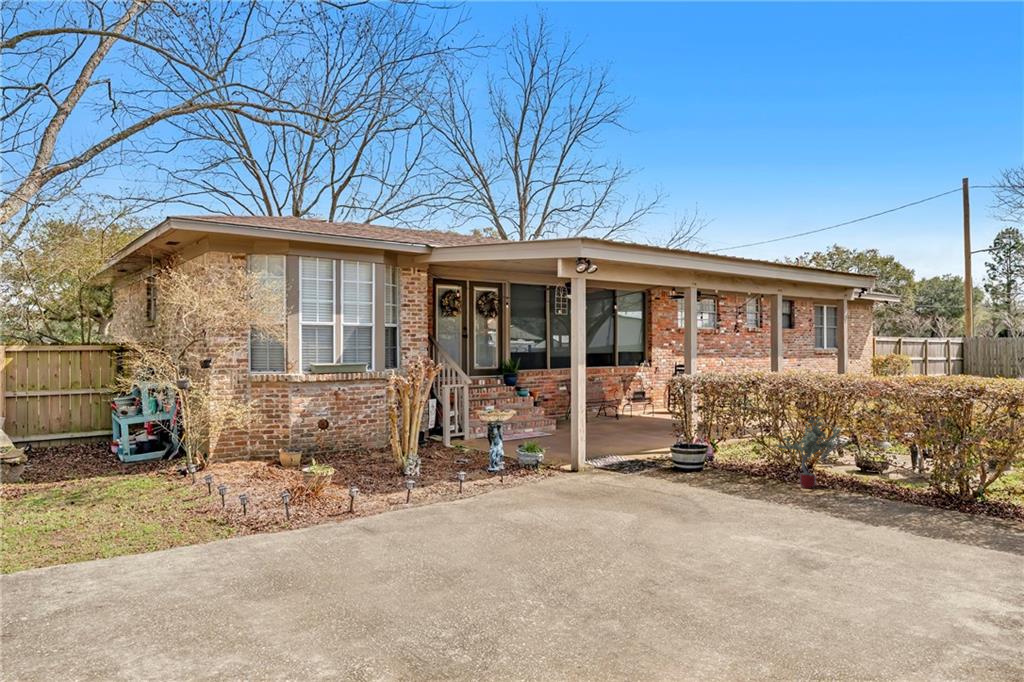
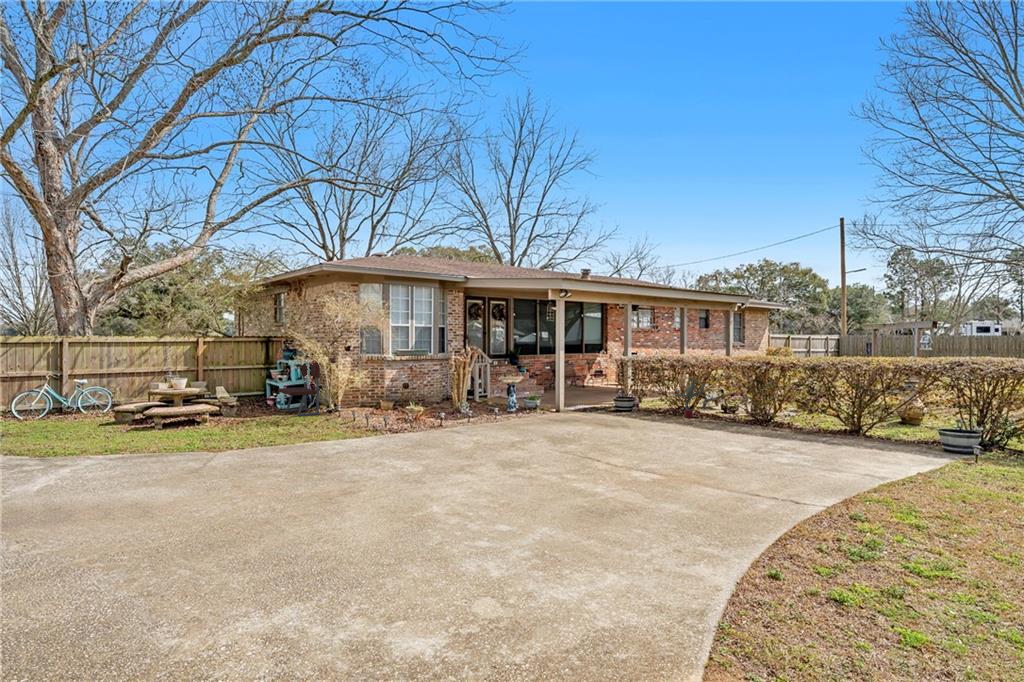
bench: none [114,381,178,478] -> present [278,362,320,416]

